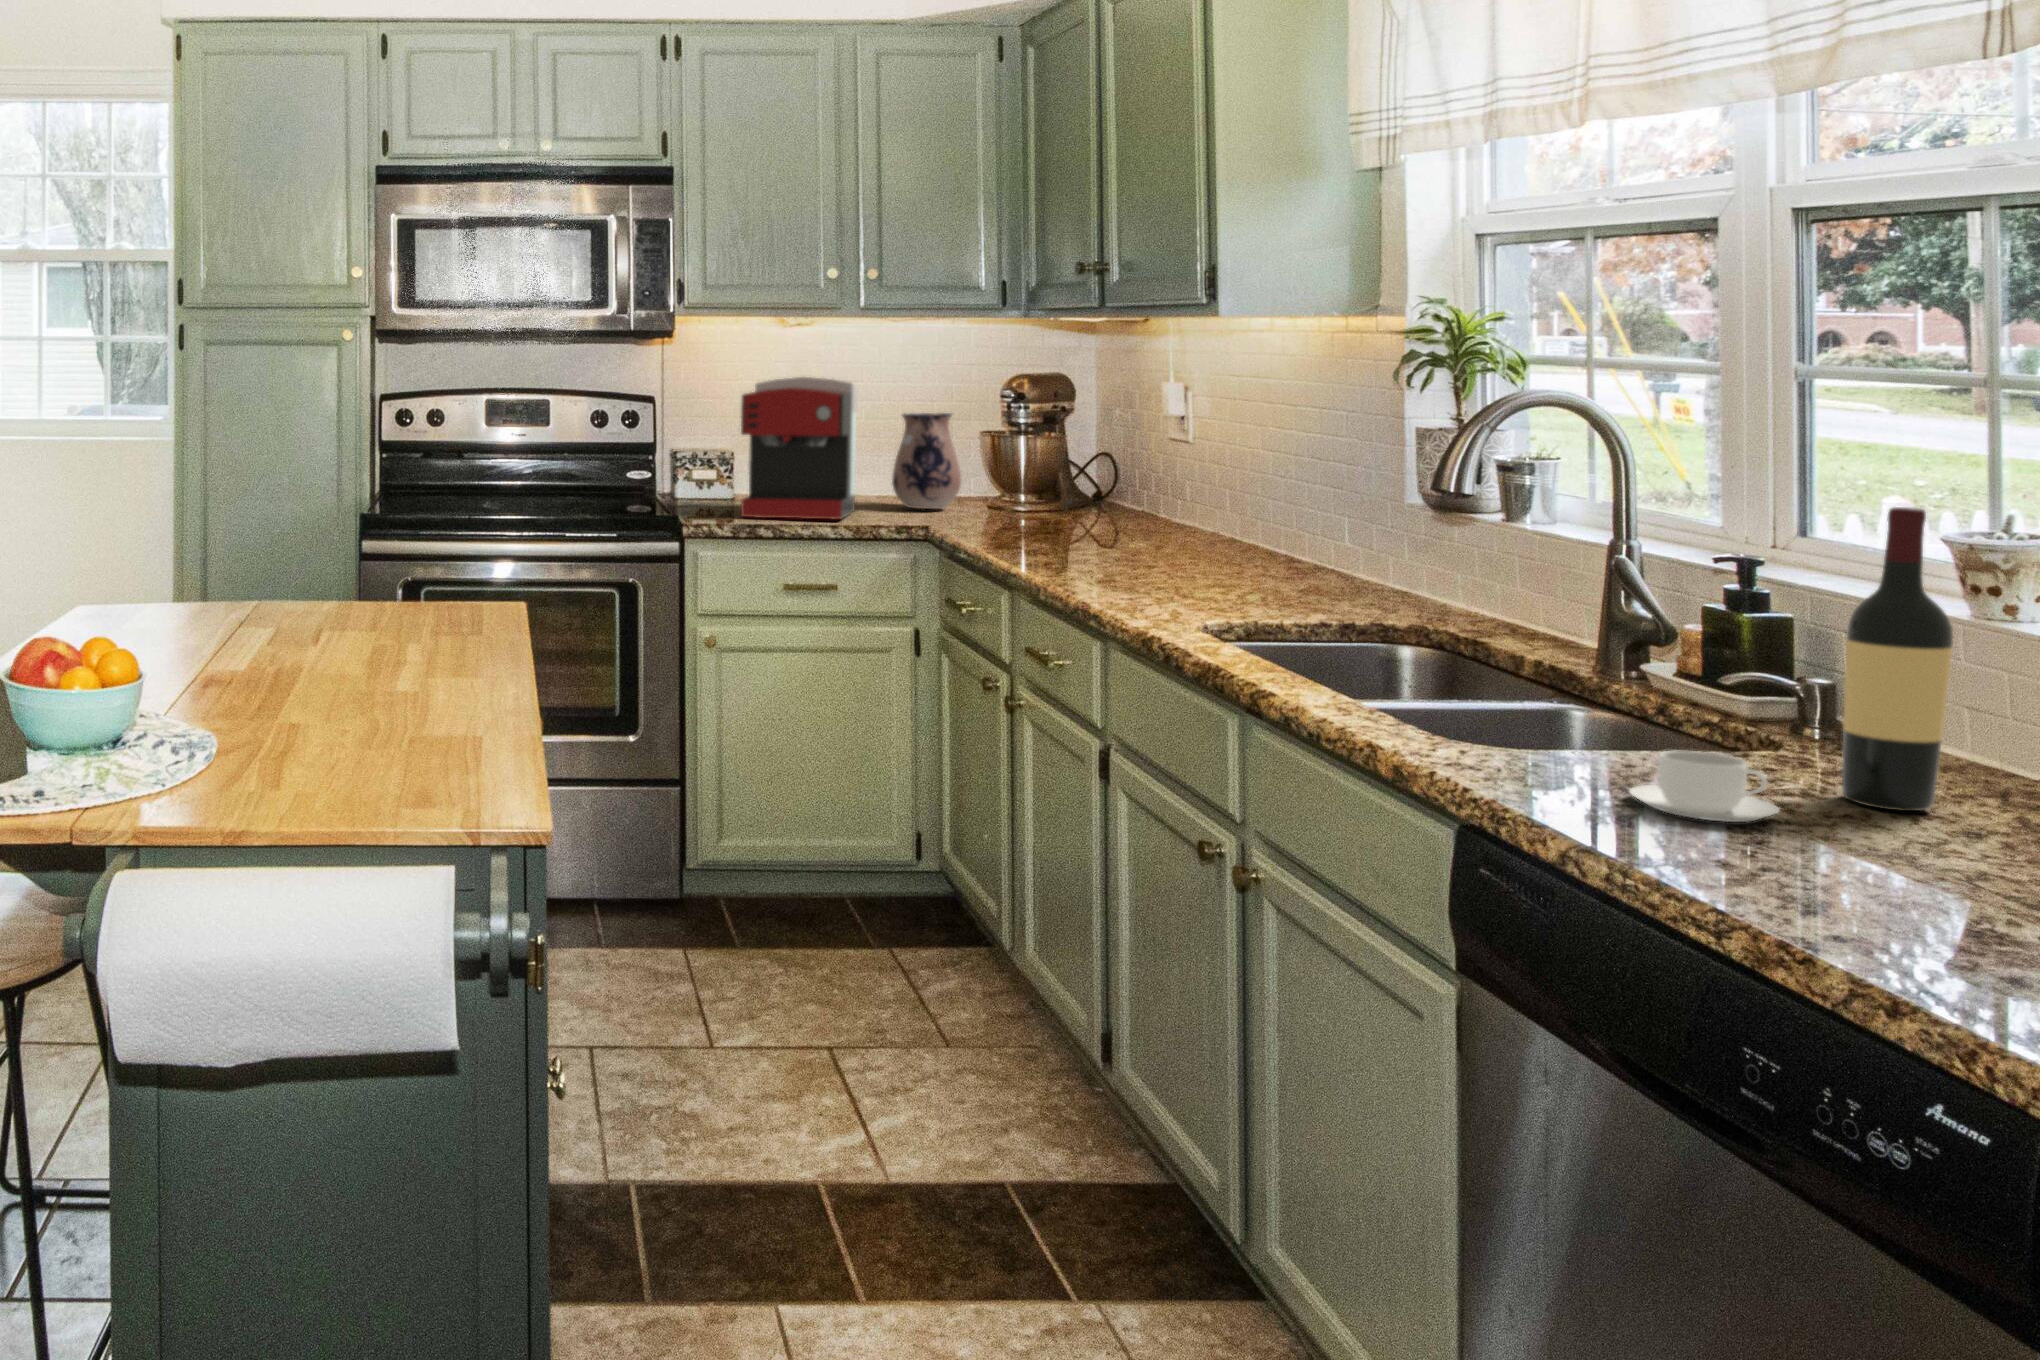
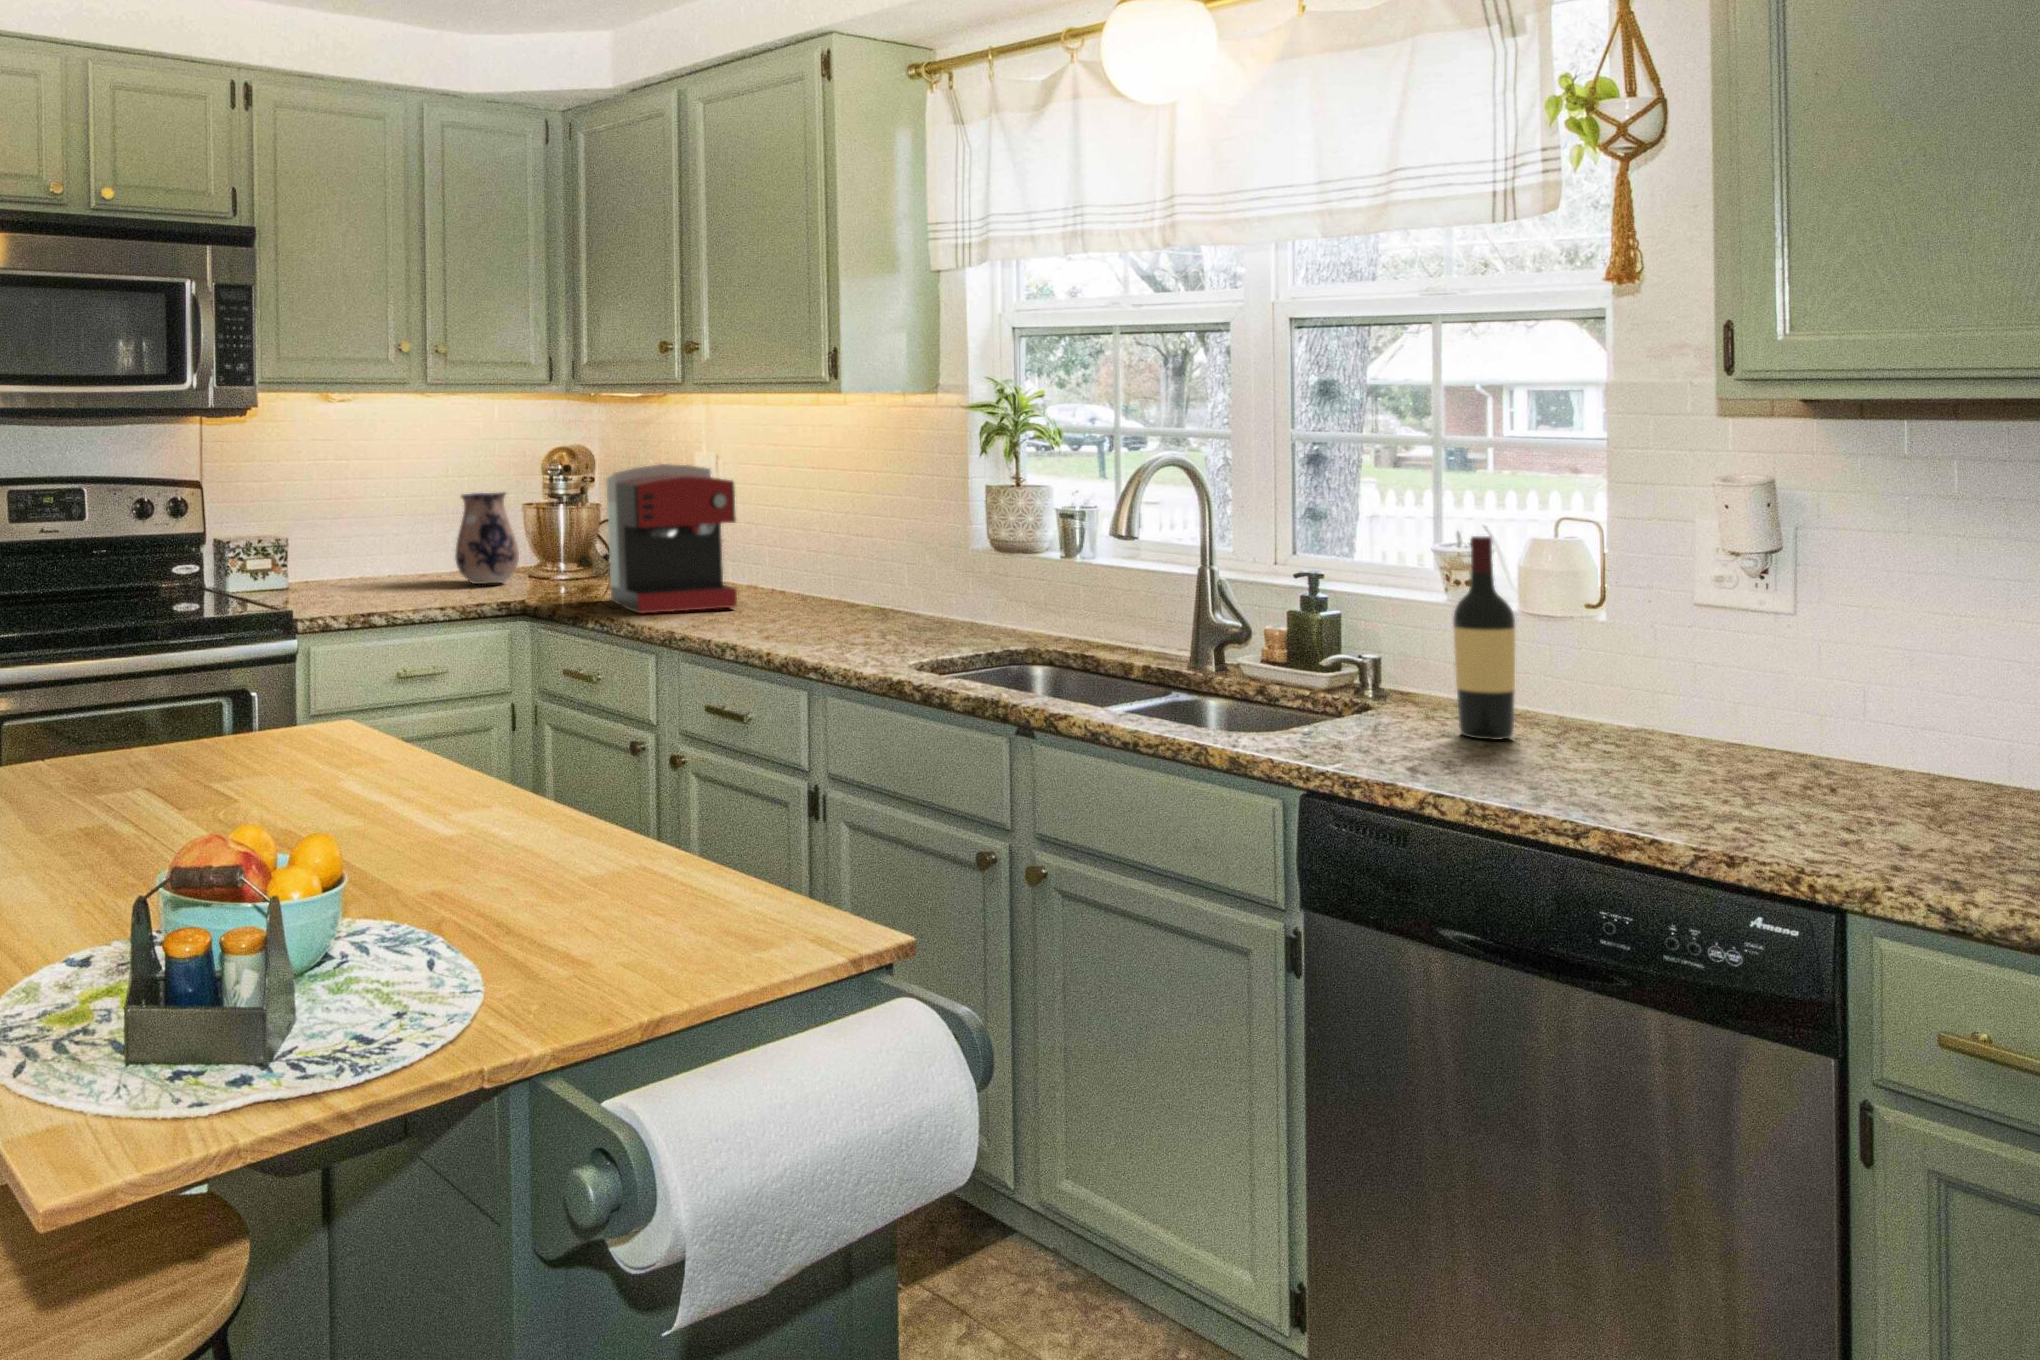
coffee maker: present [741,377,857,519] -> present [607,464,737,614]
coffee cup: present [1629,751,1779,822] -> none [1382,716,1479,763]

